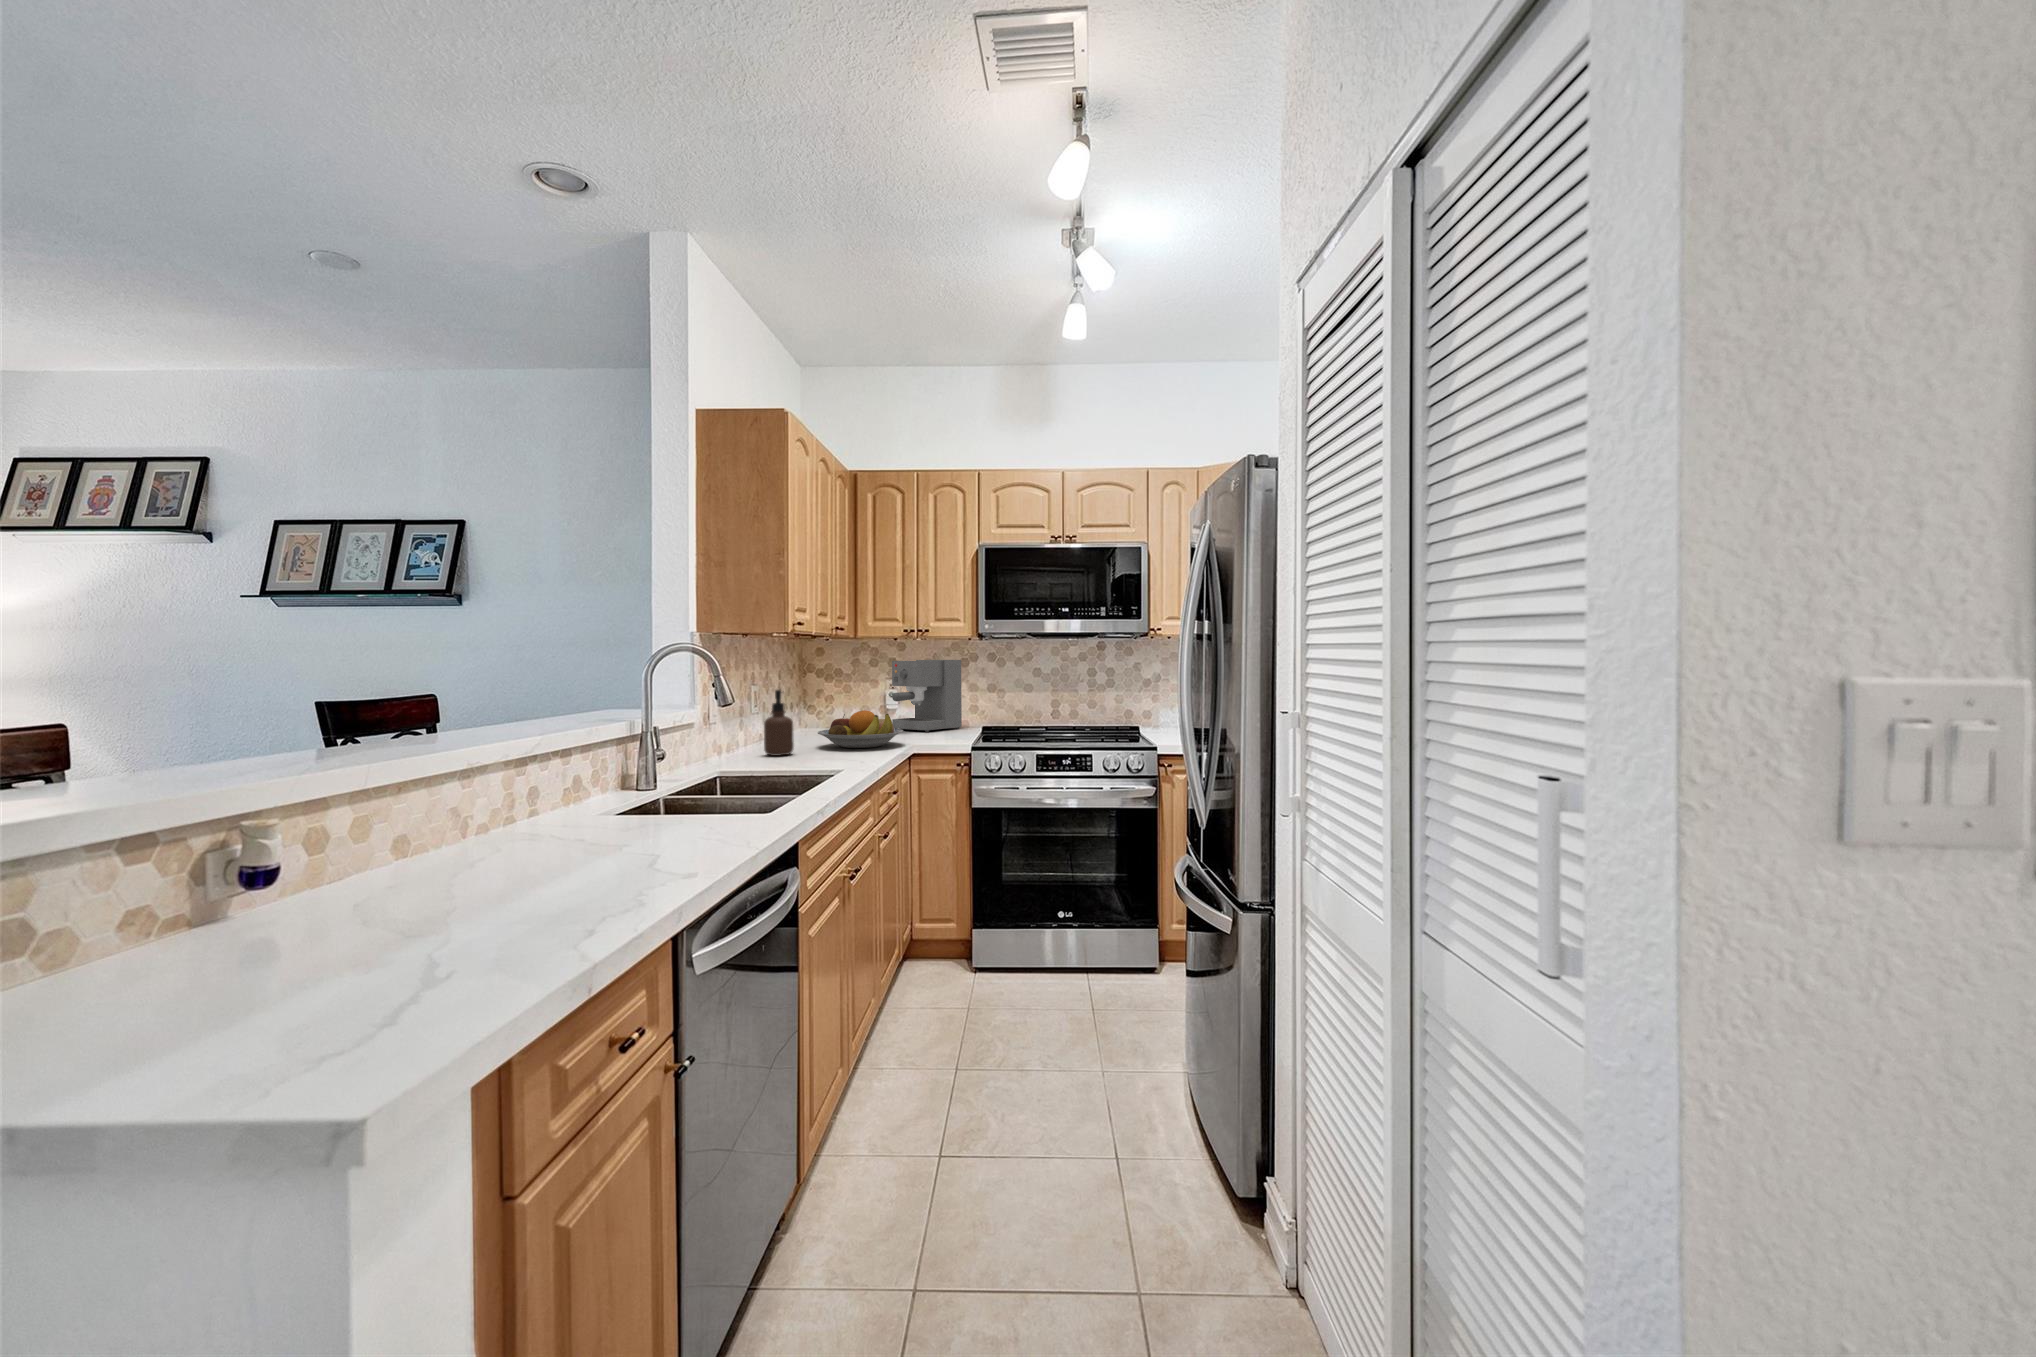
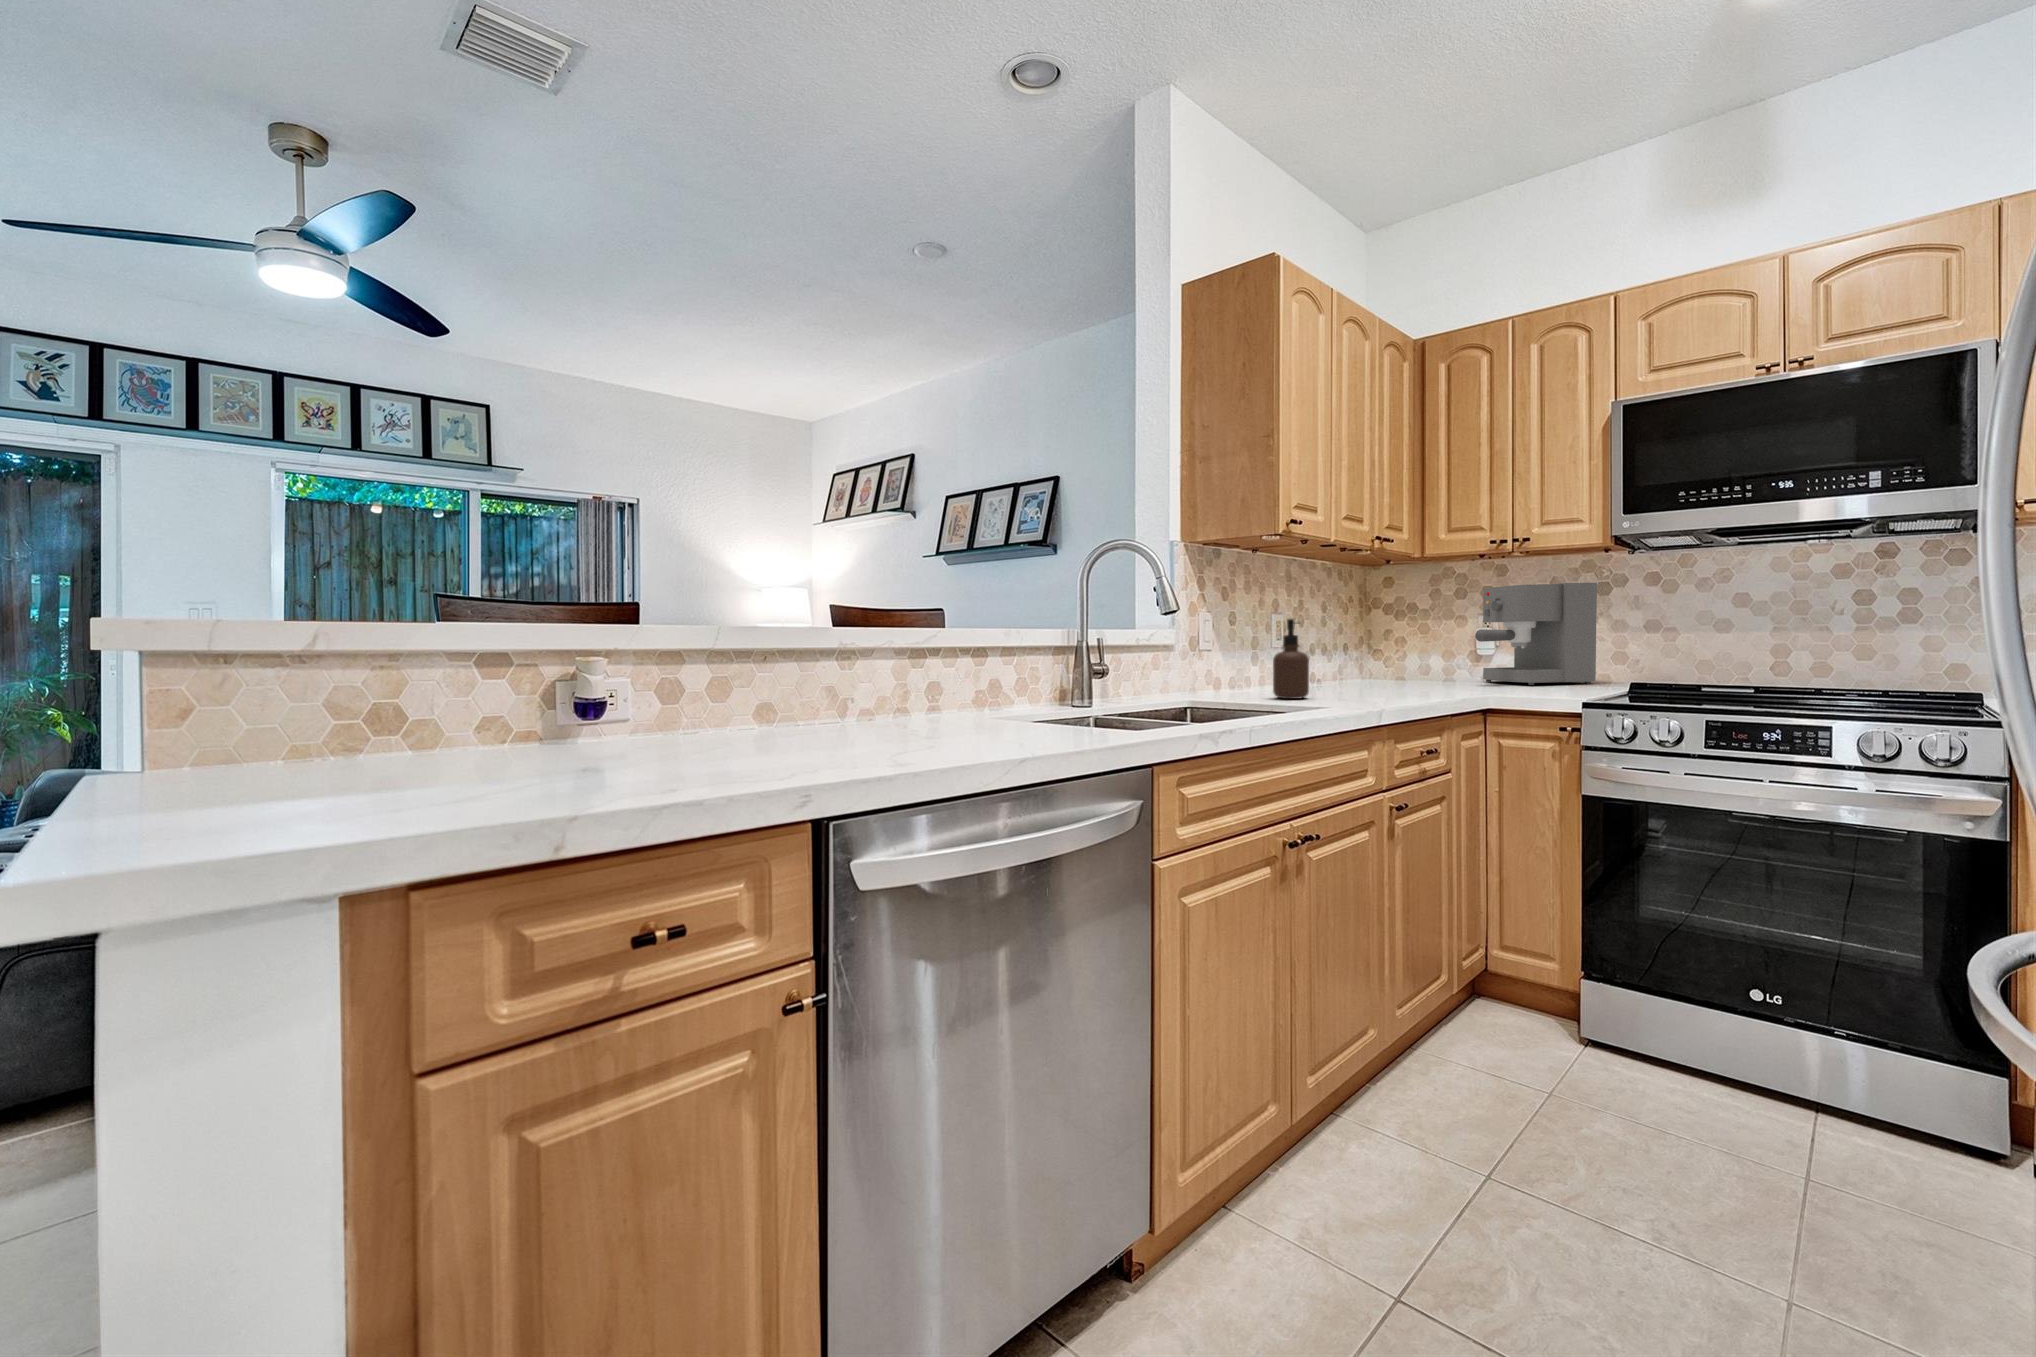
fruit bowl: present [818,710,903,748] -> none [1349,647,1472,696]

